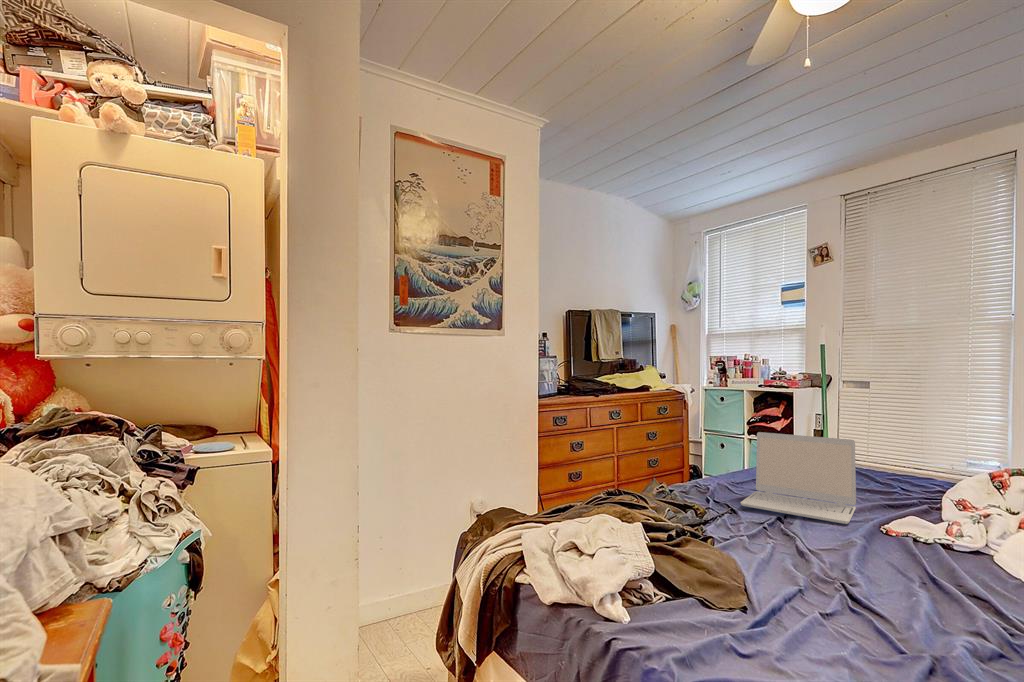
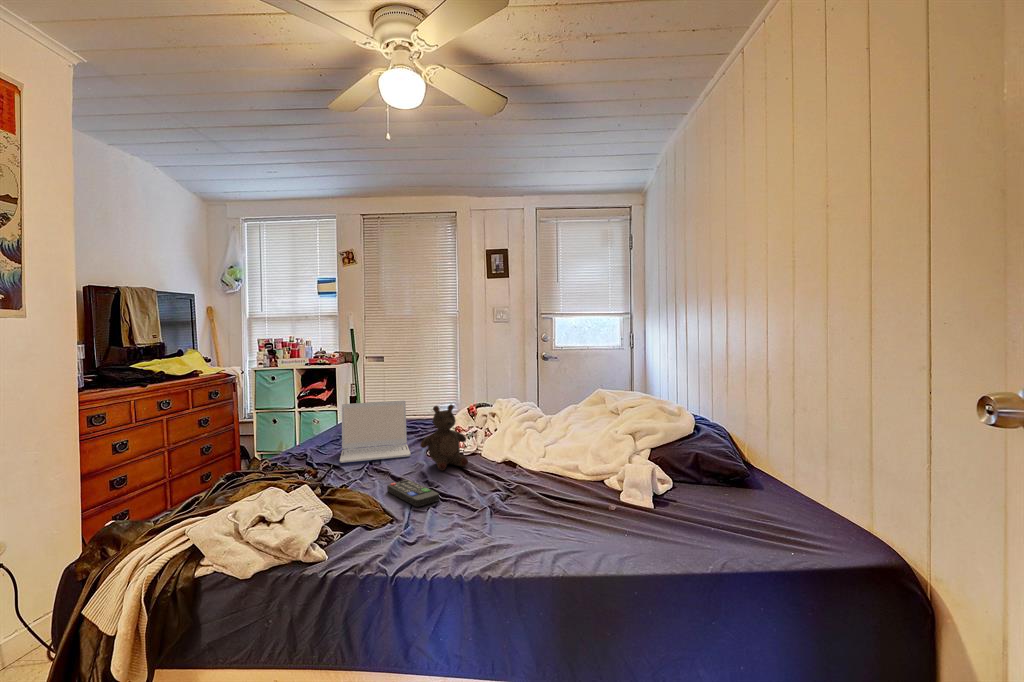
stuffed bear: none [853,451,957,570] -> present [420,404,468,470]
remote control: none [774,550,846,605] -> present [387,480,439,507]

